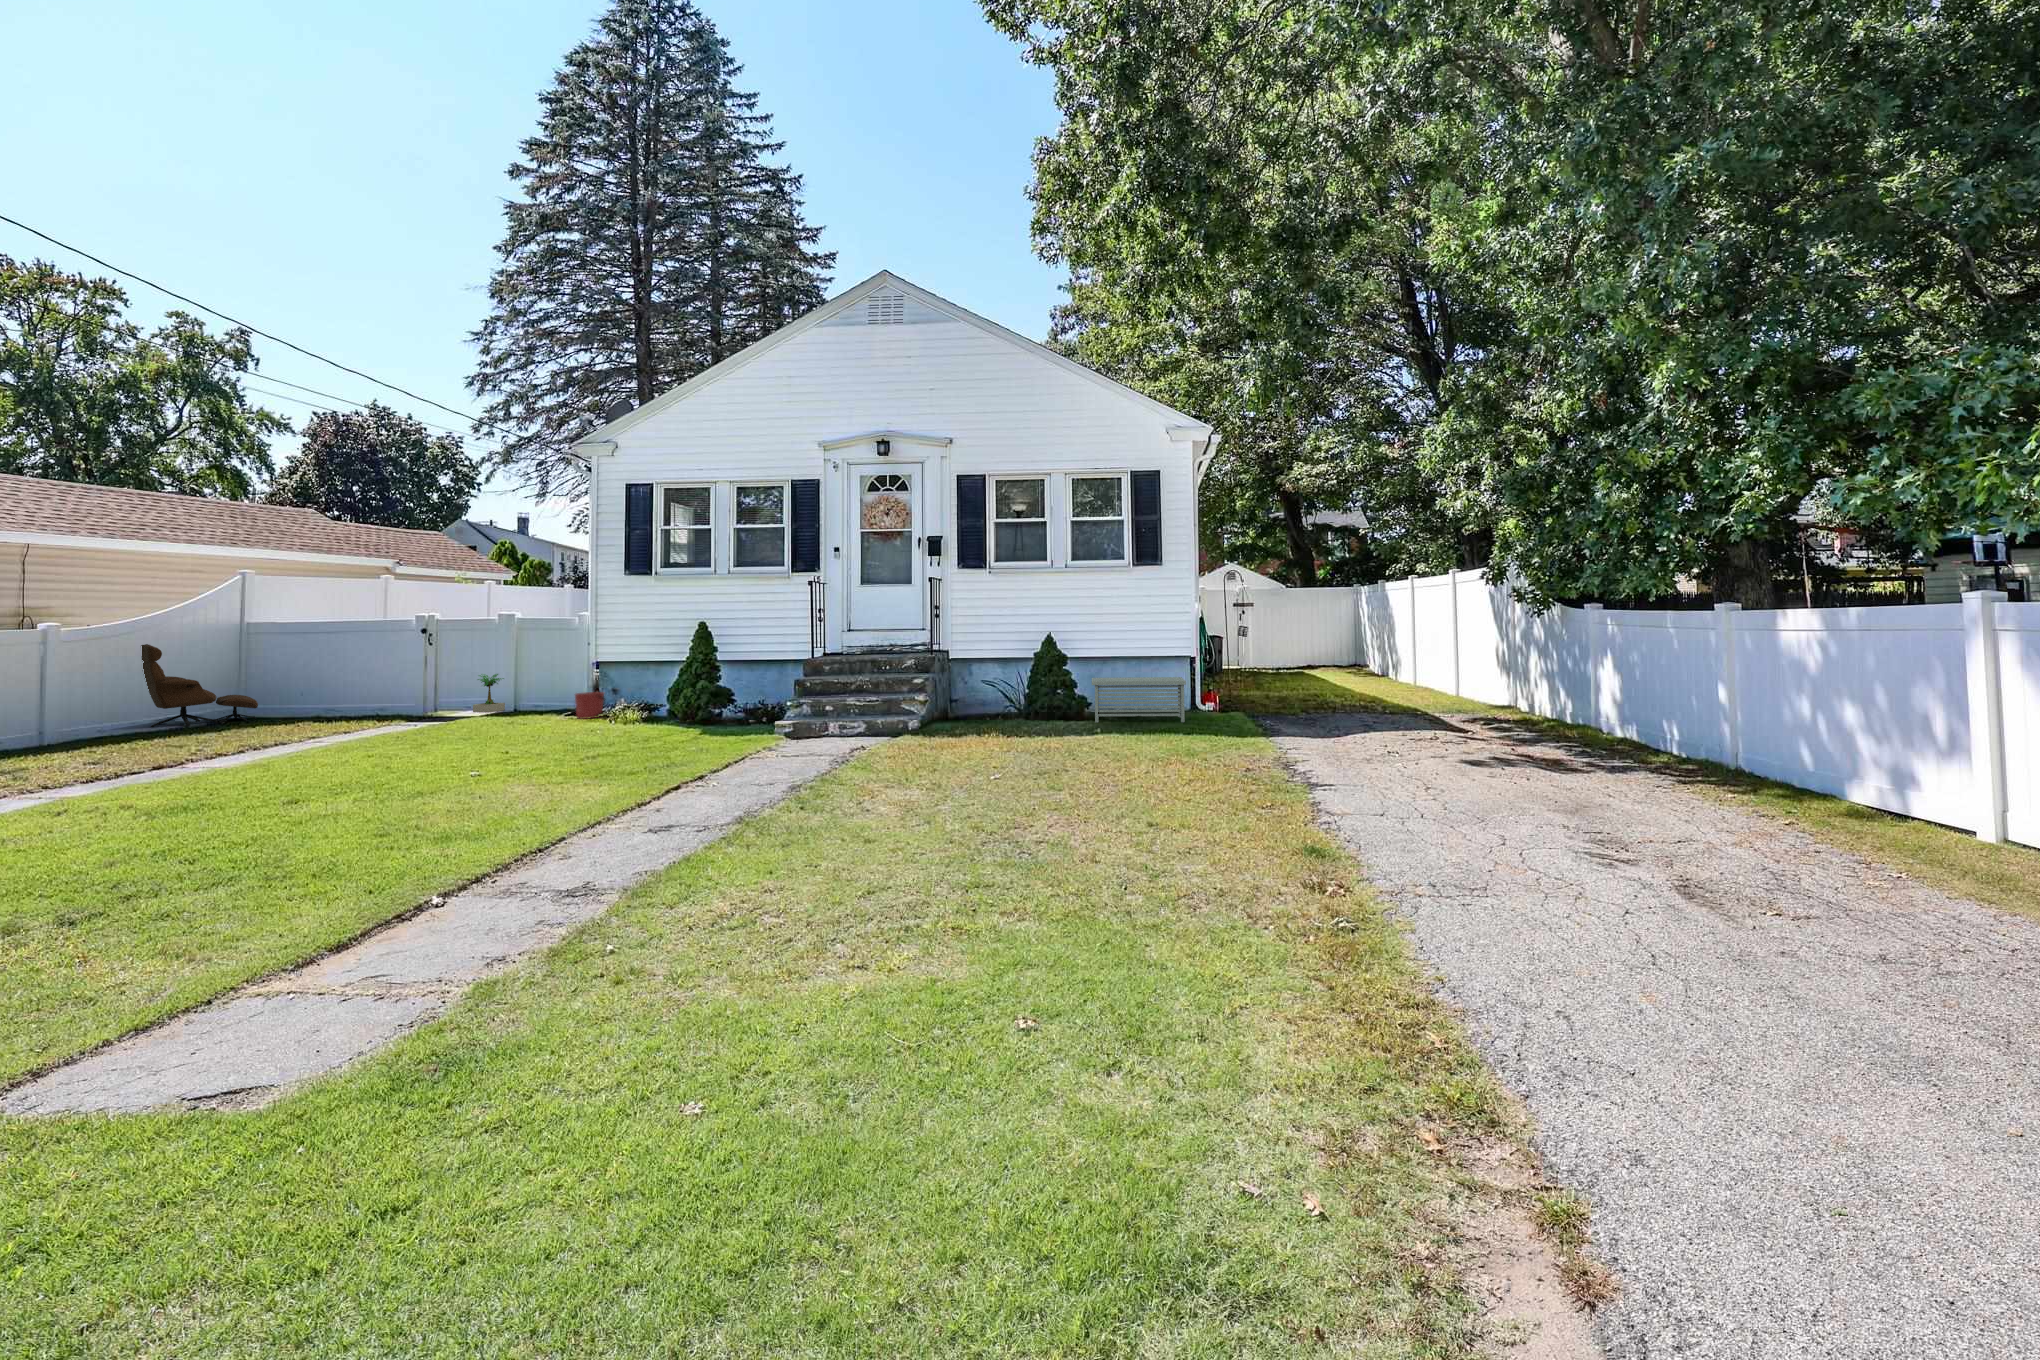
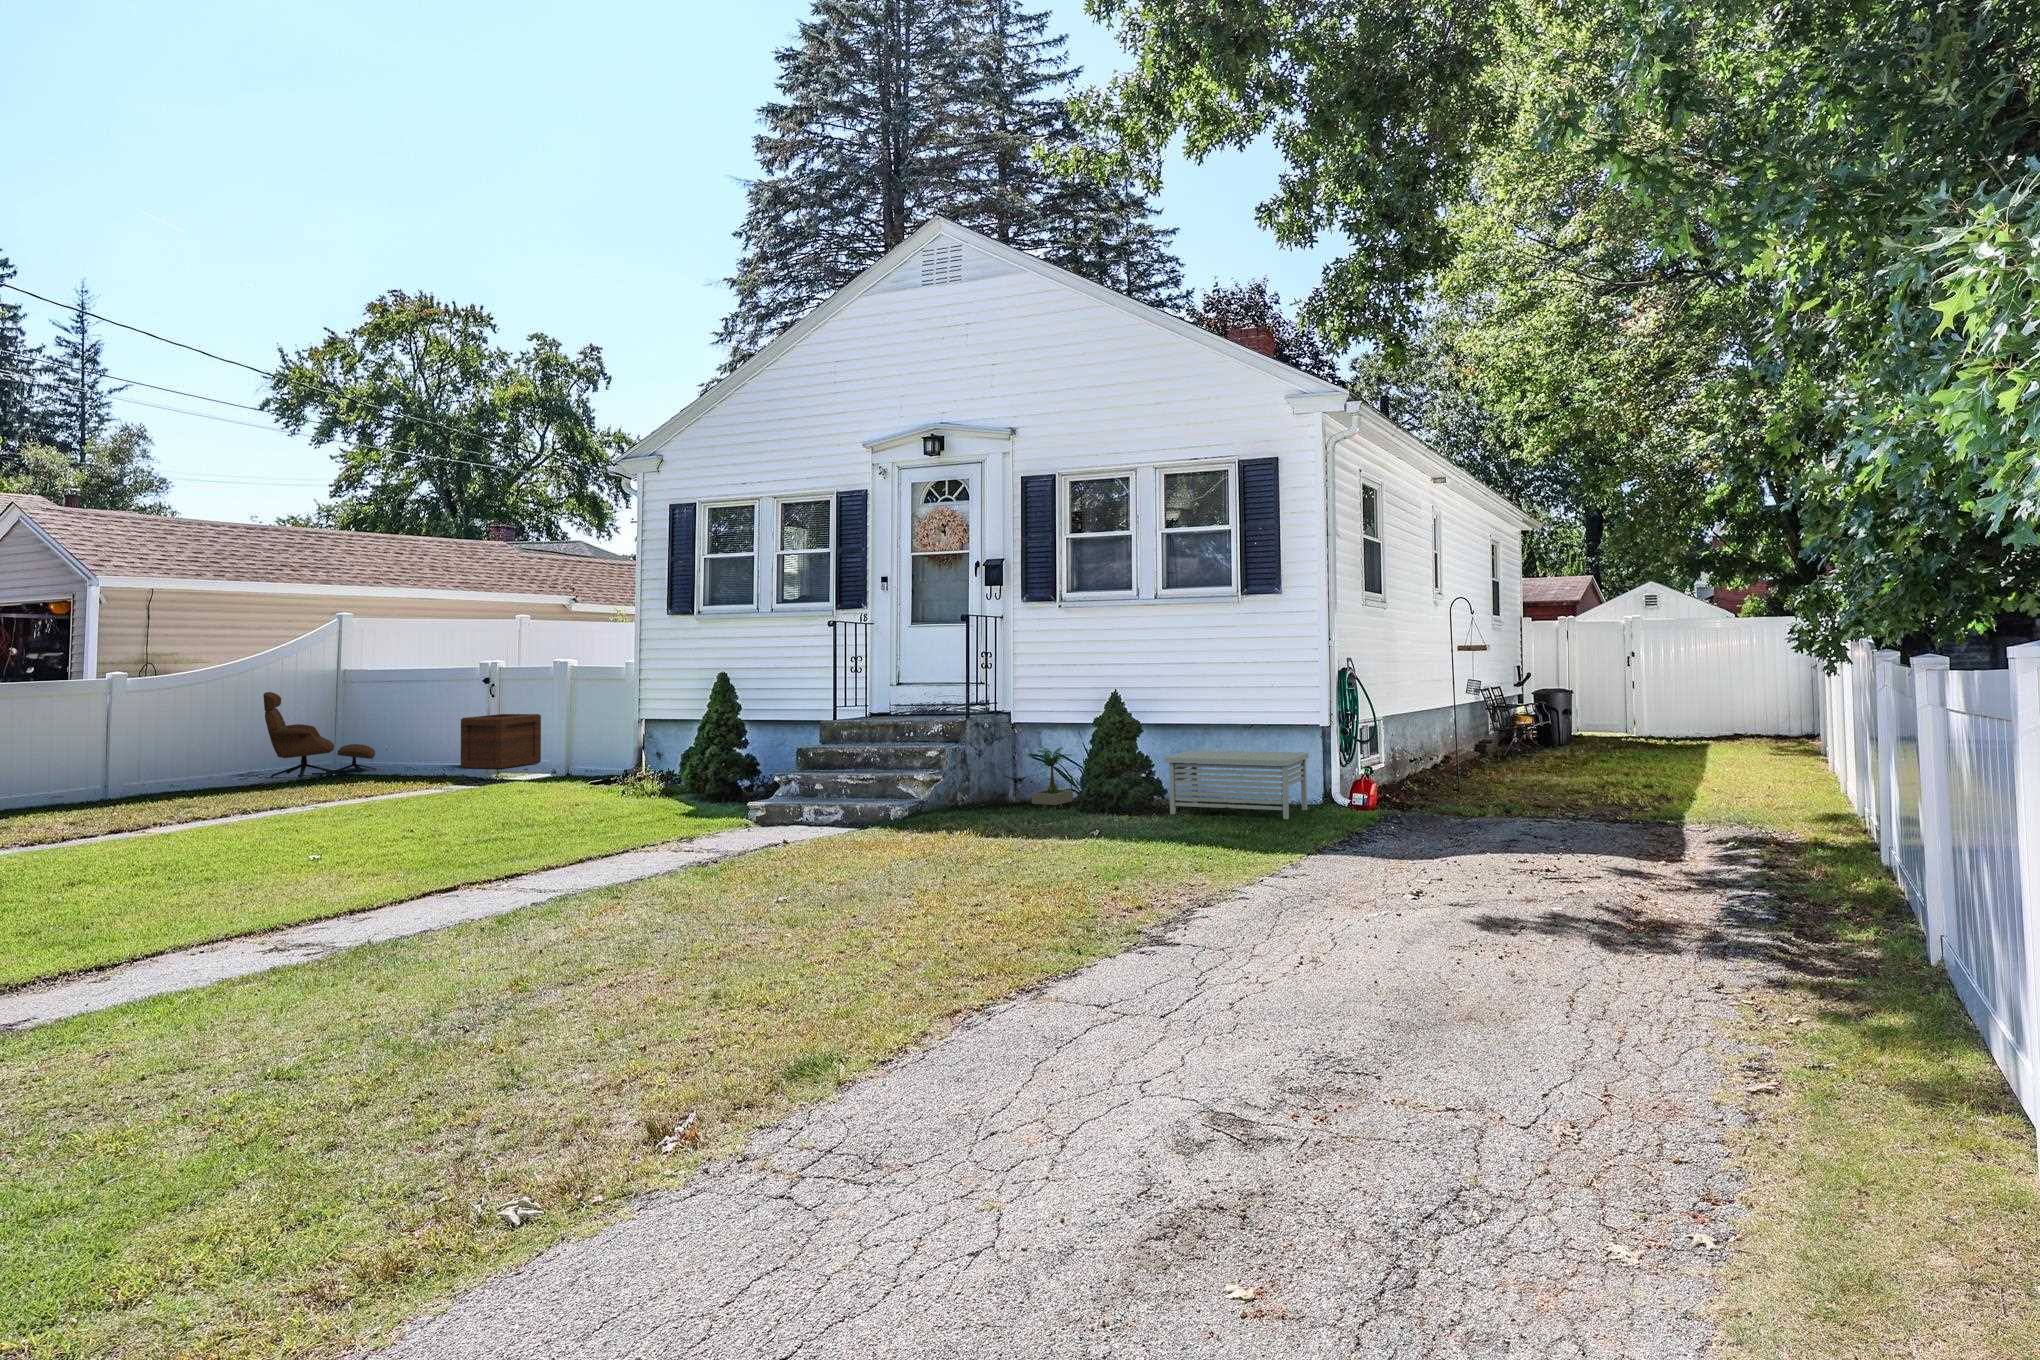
wooden crate: none [351,665,427,715] -> present [461,714,541,769]
potted plant: present [473,674,505,712] -> present [1032,747,1072,805]
bucket: present [575,692,604,719] -> none [634,751,670,782]

